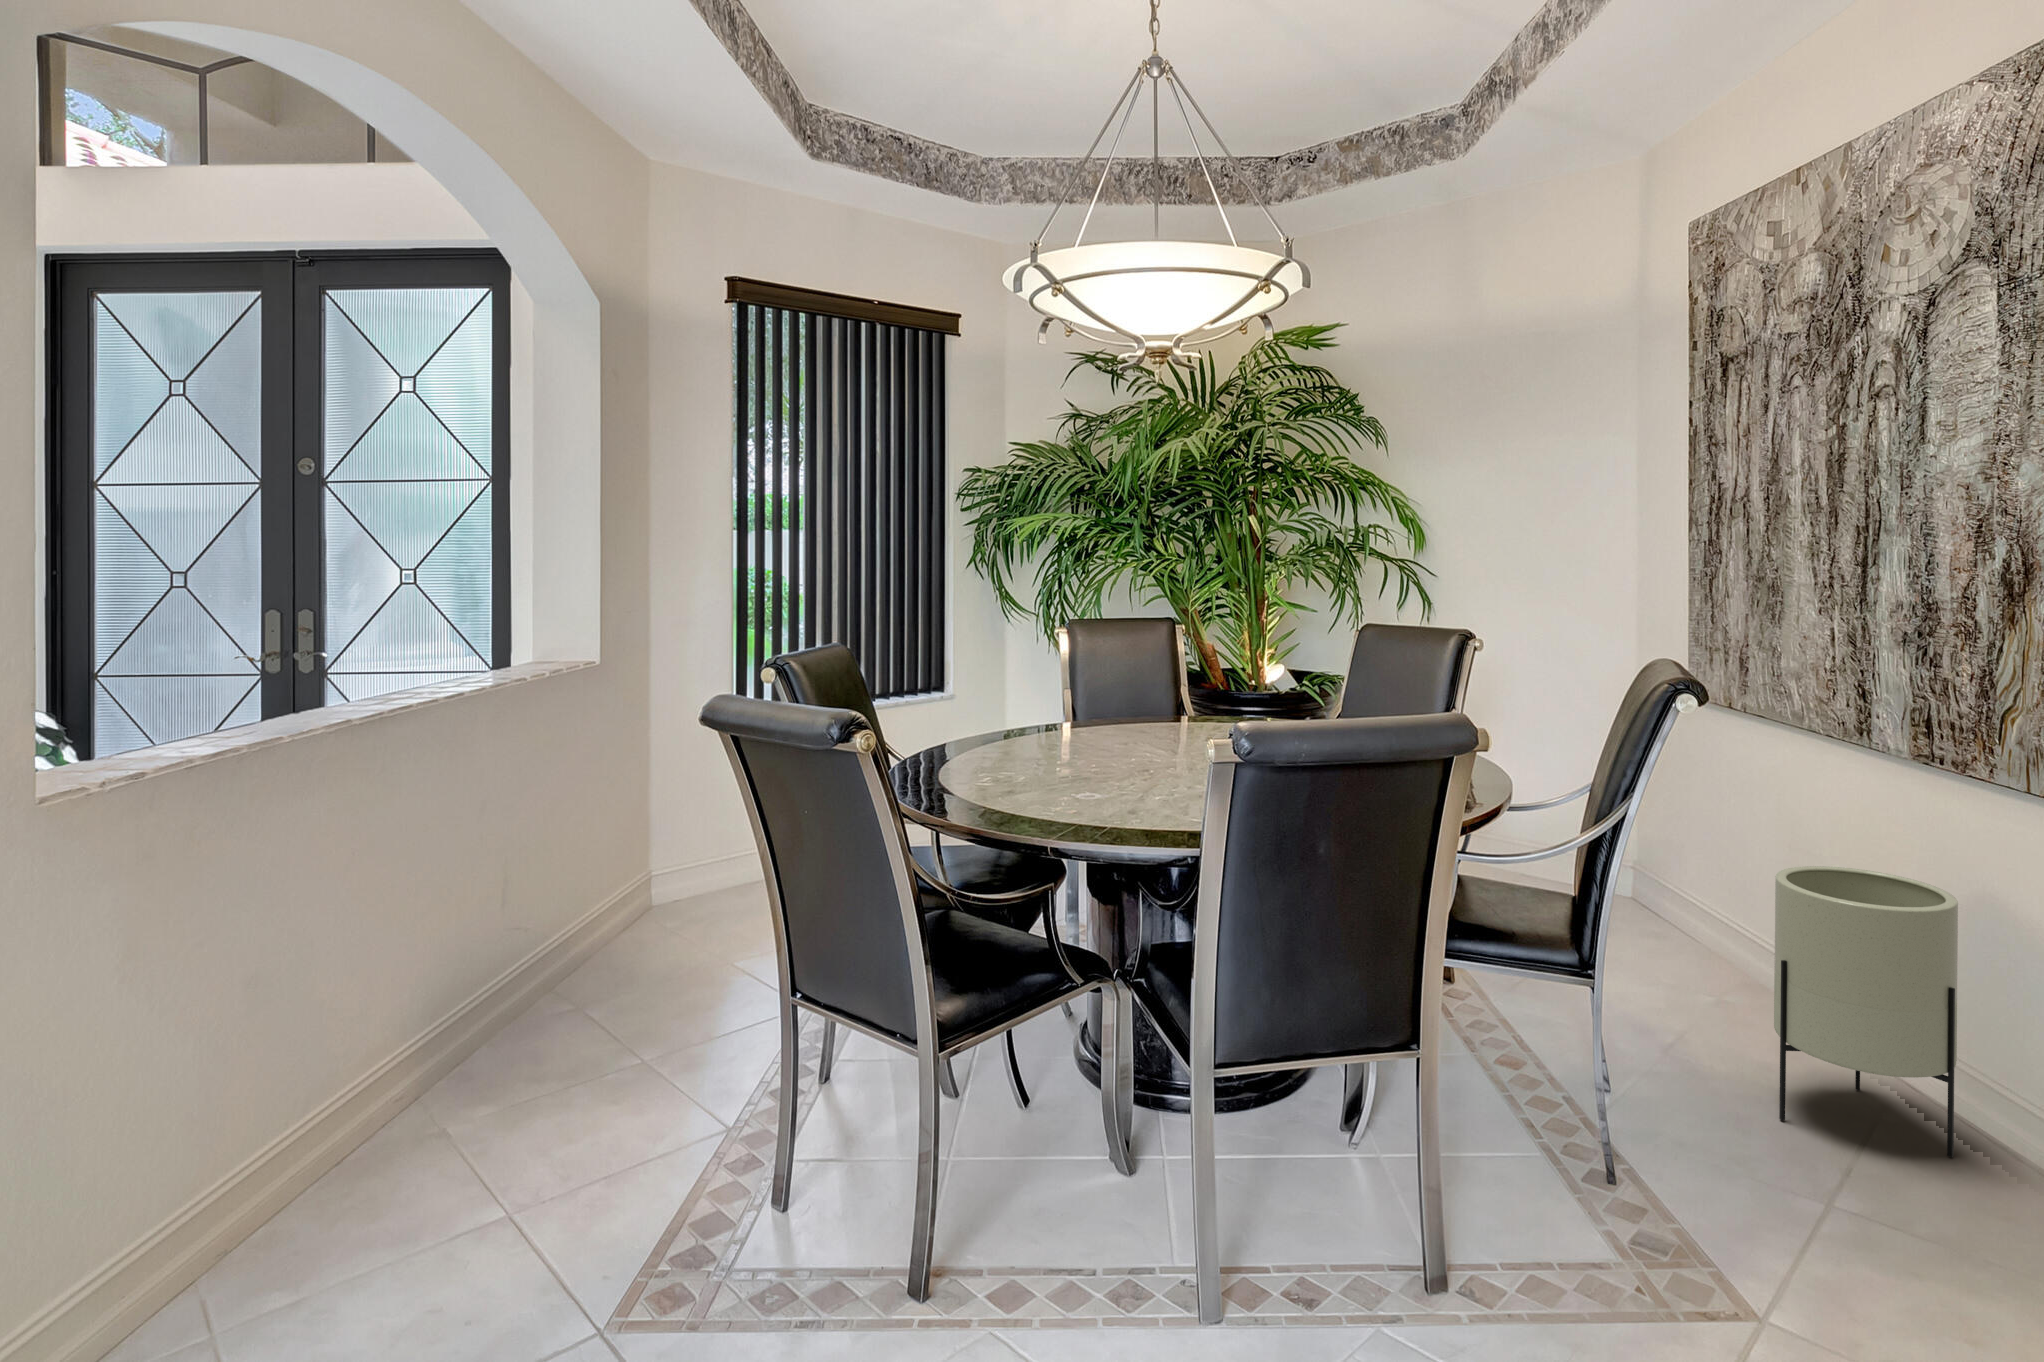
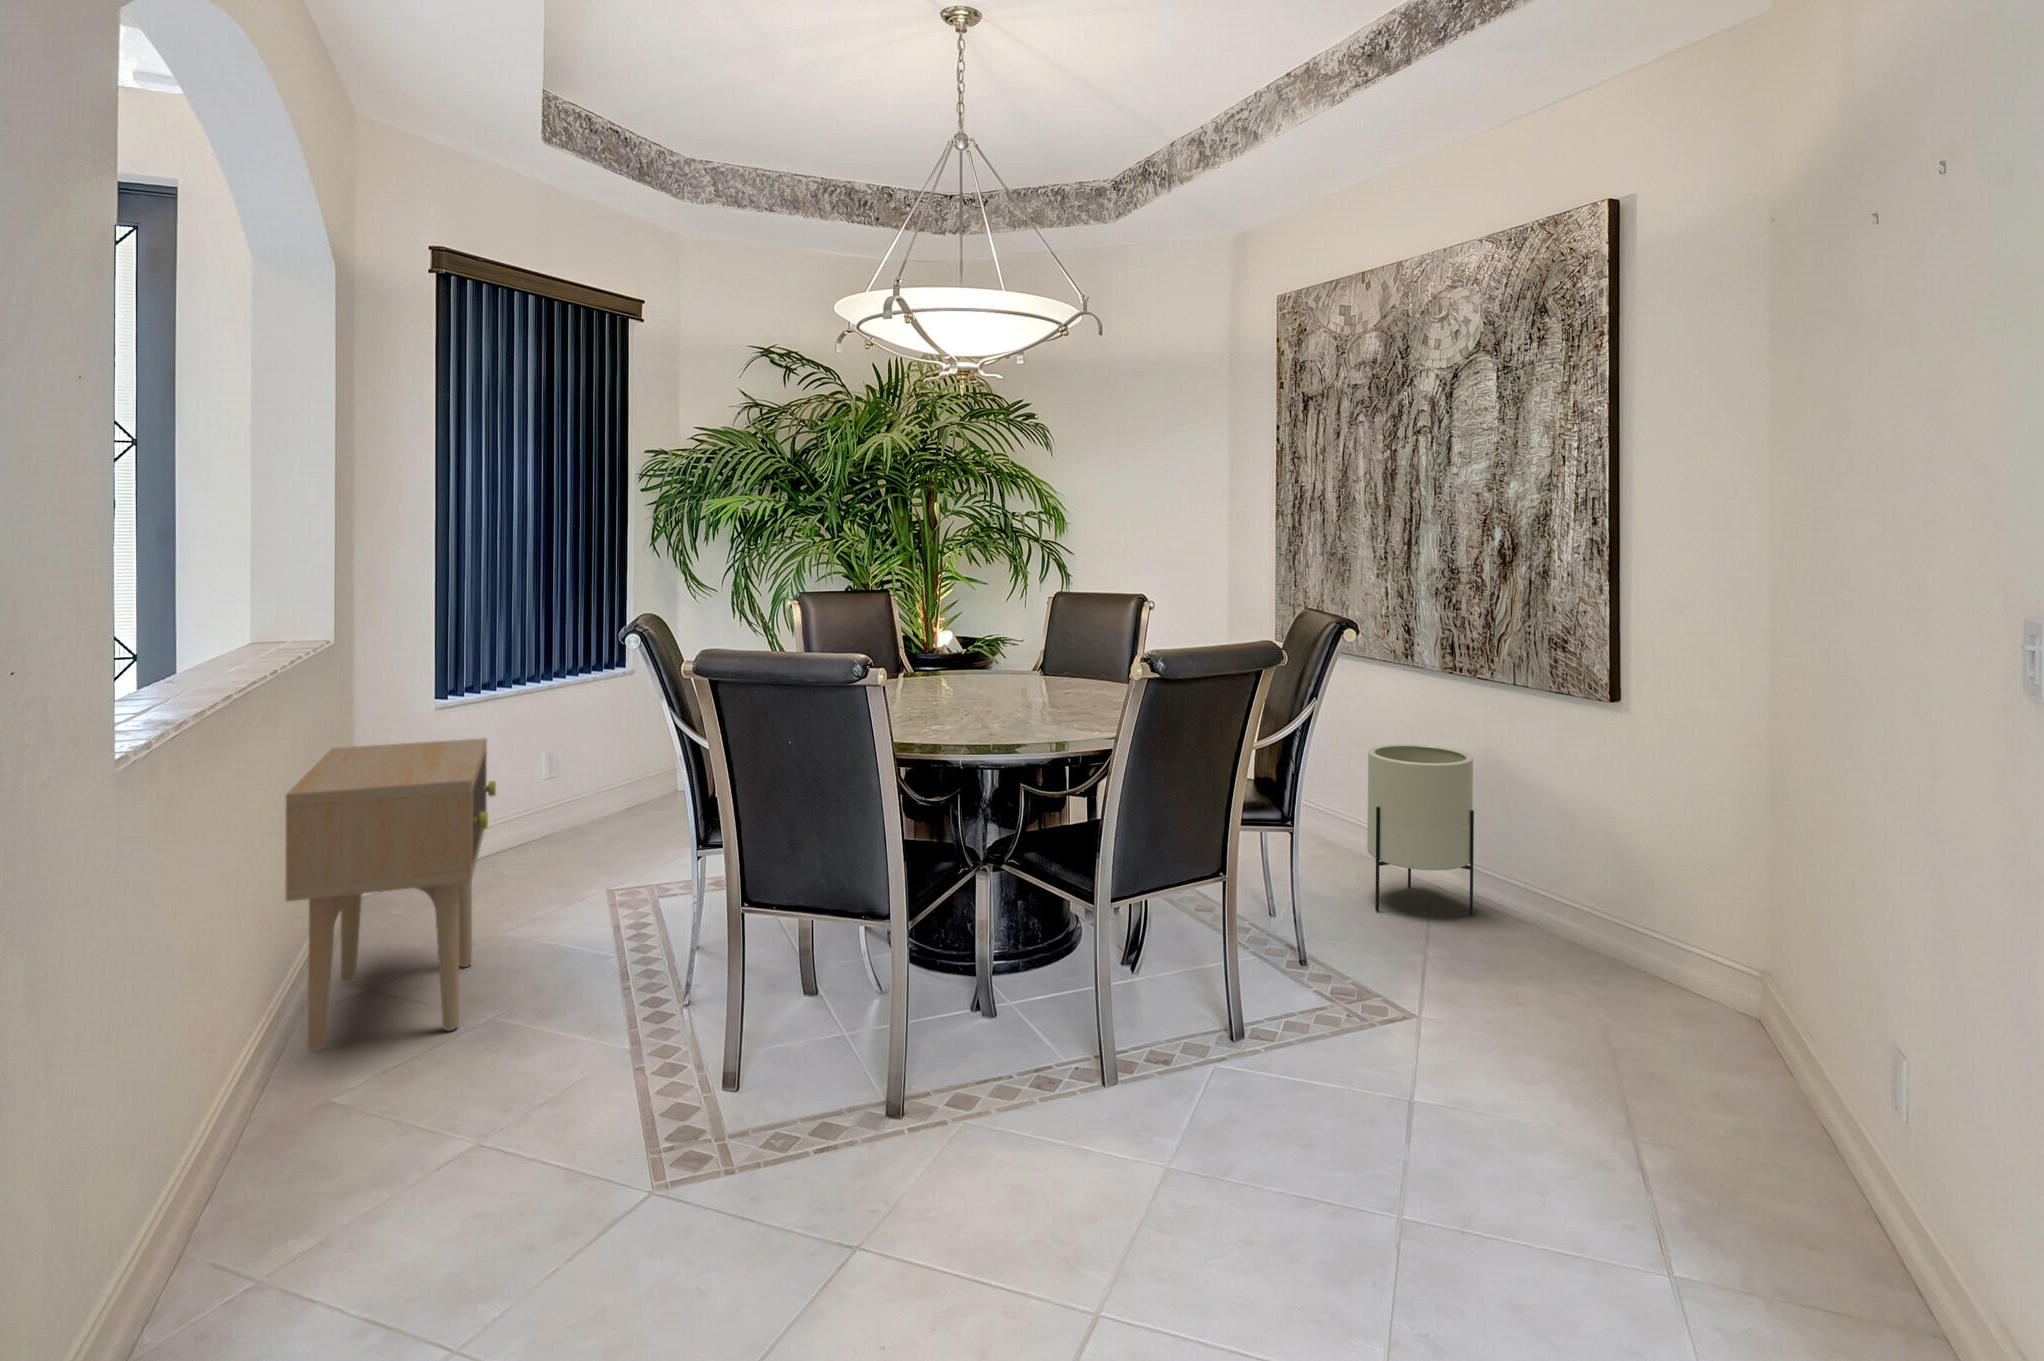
side table: none [397,749,667,1070] -> present [286,738,496,1051]

